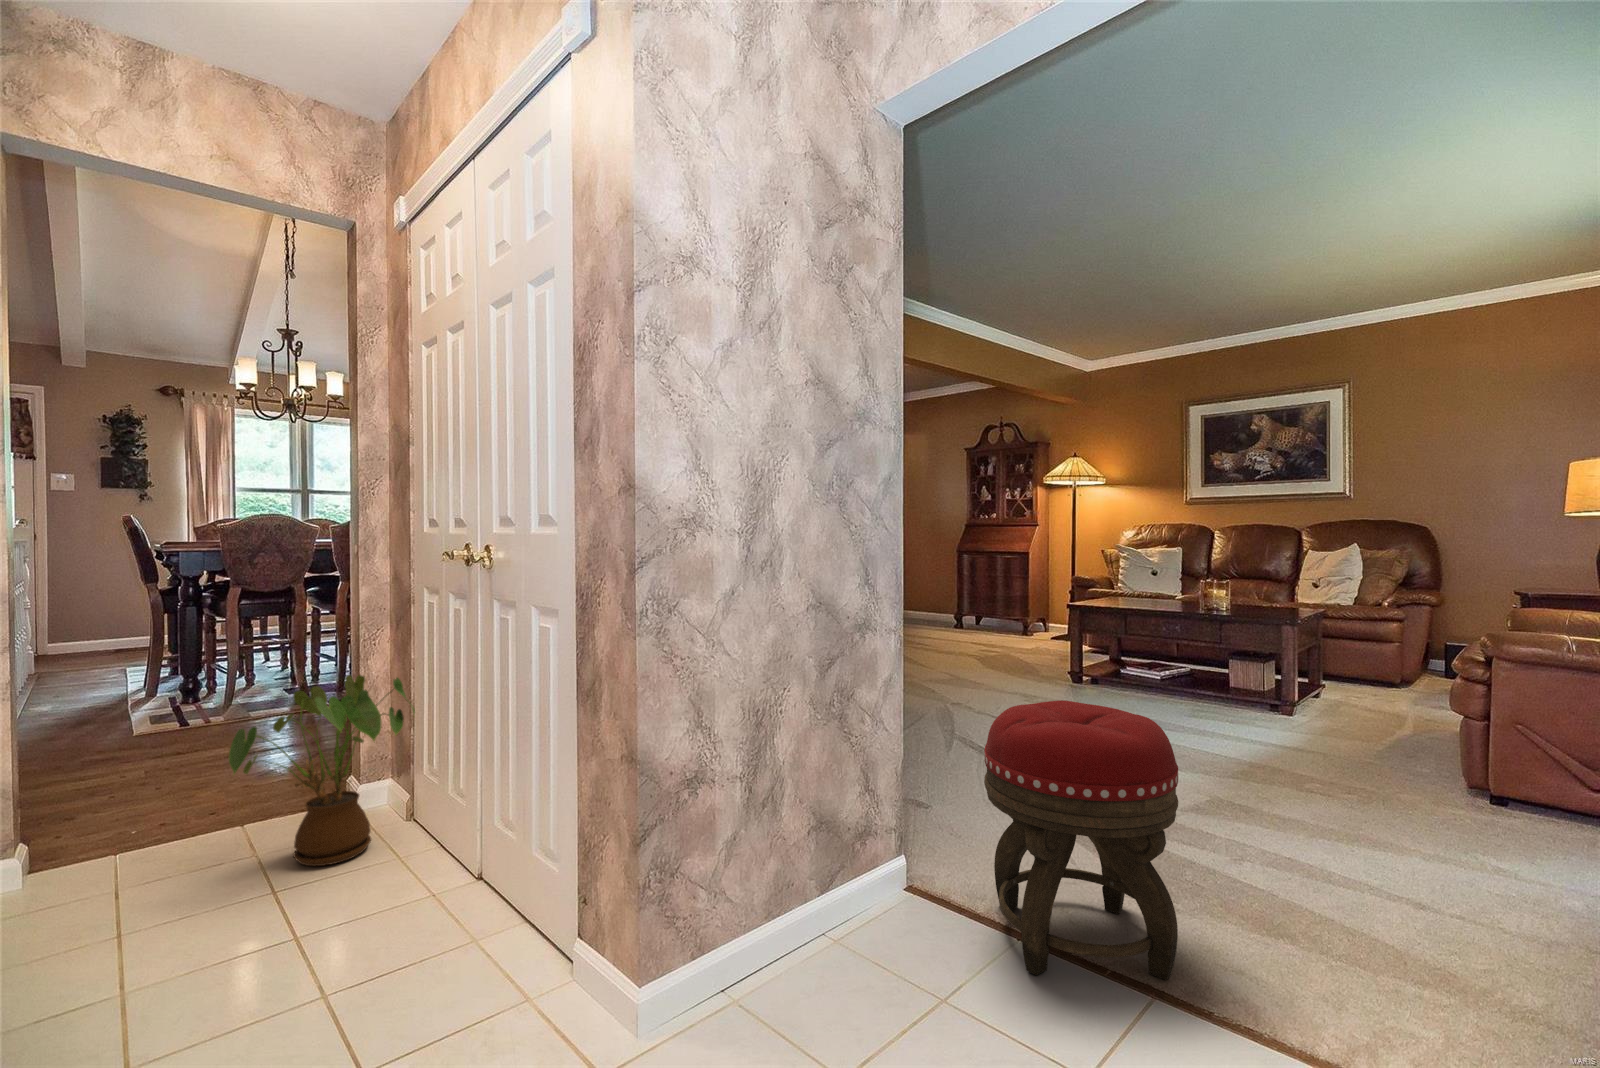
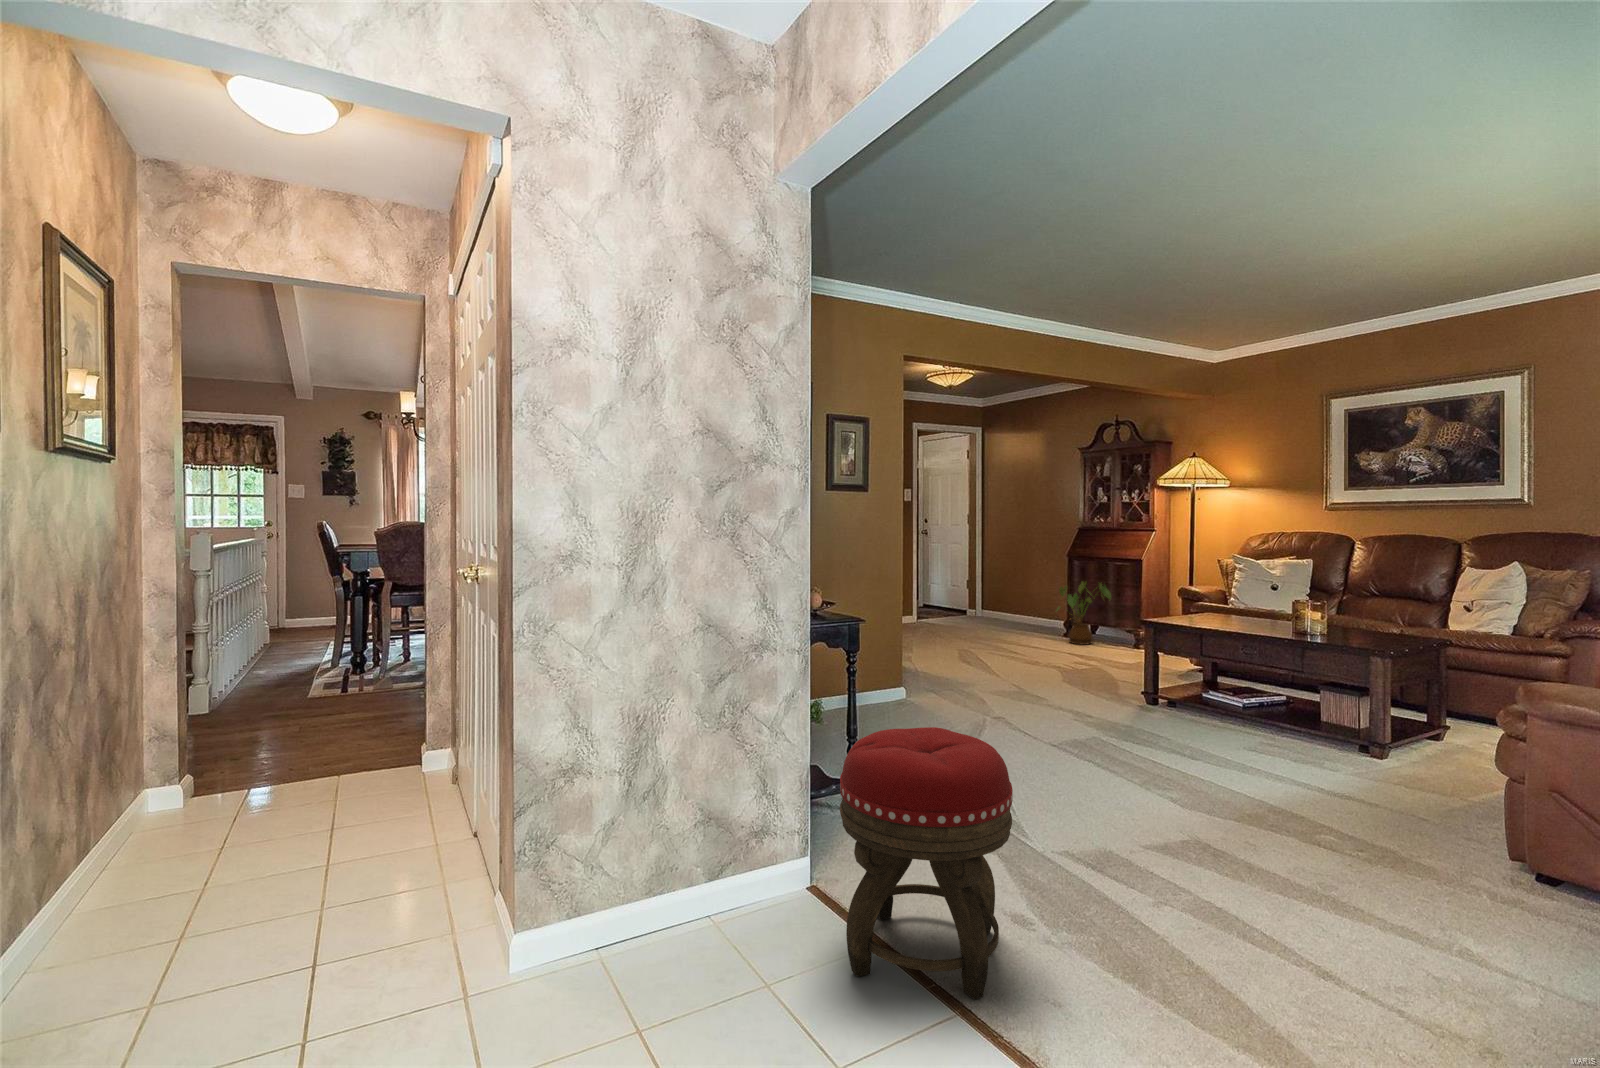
house plant: present [229,675,415,866] -> present [1056,582,1111,645]

